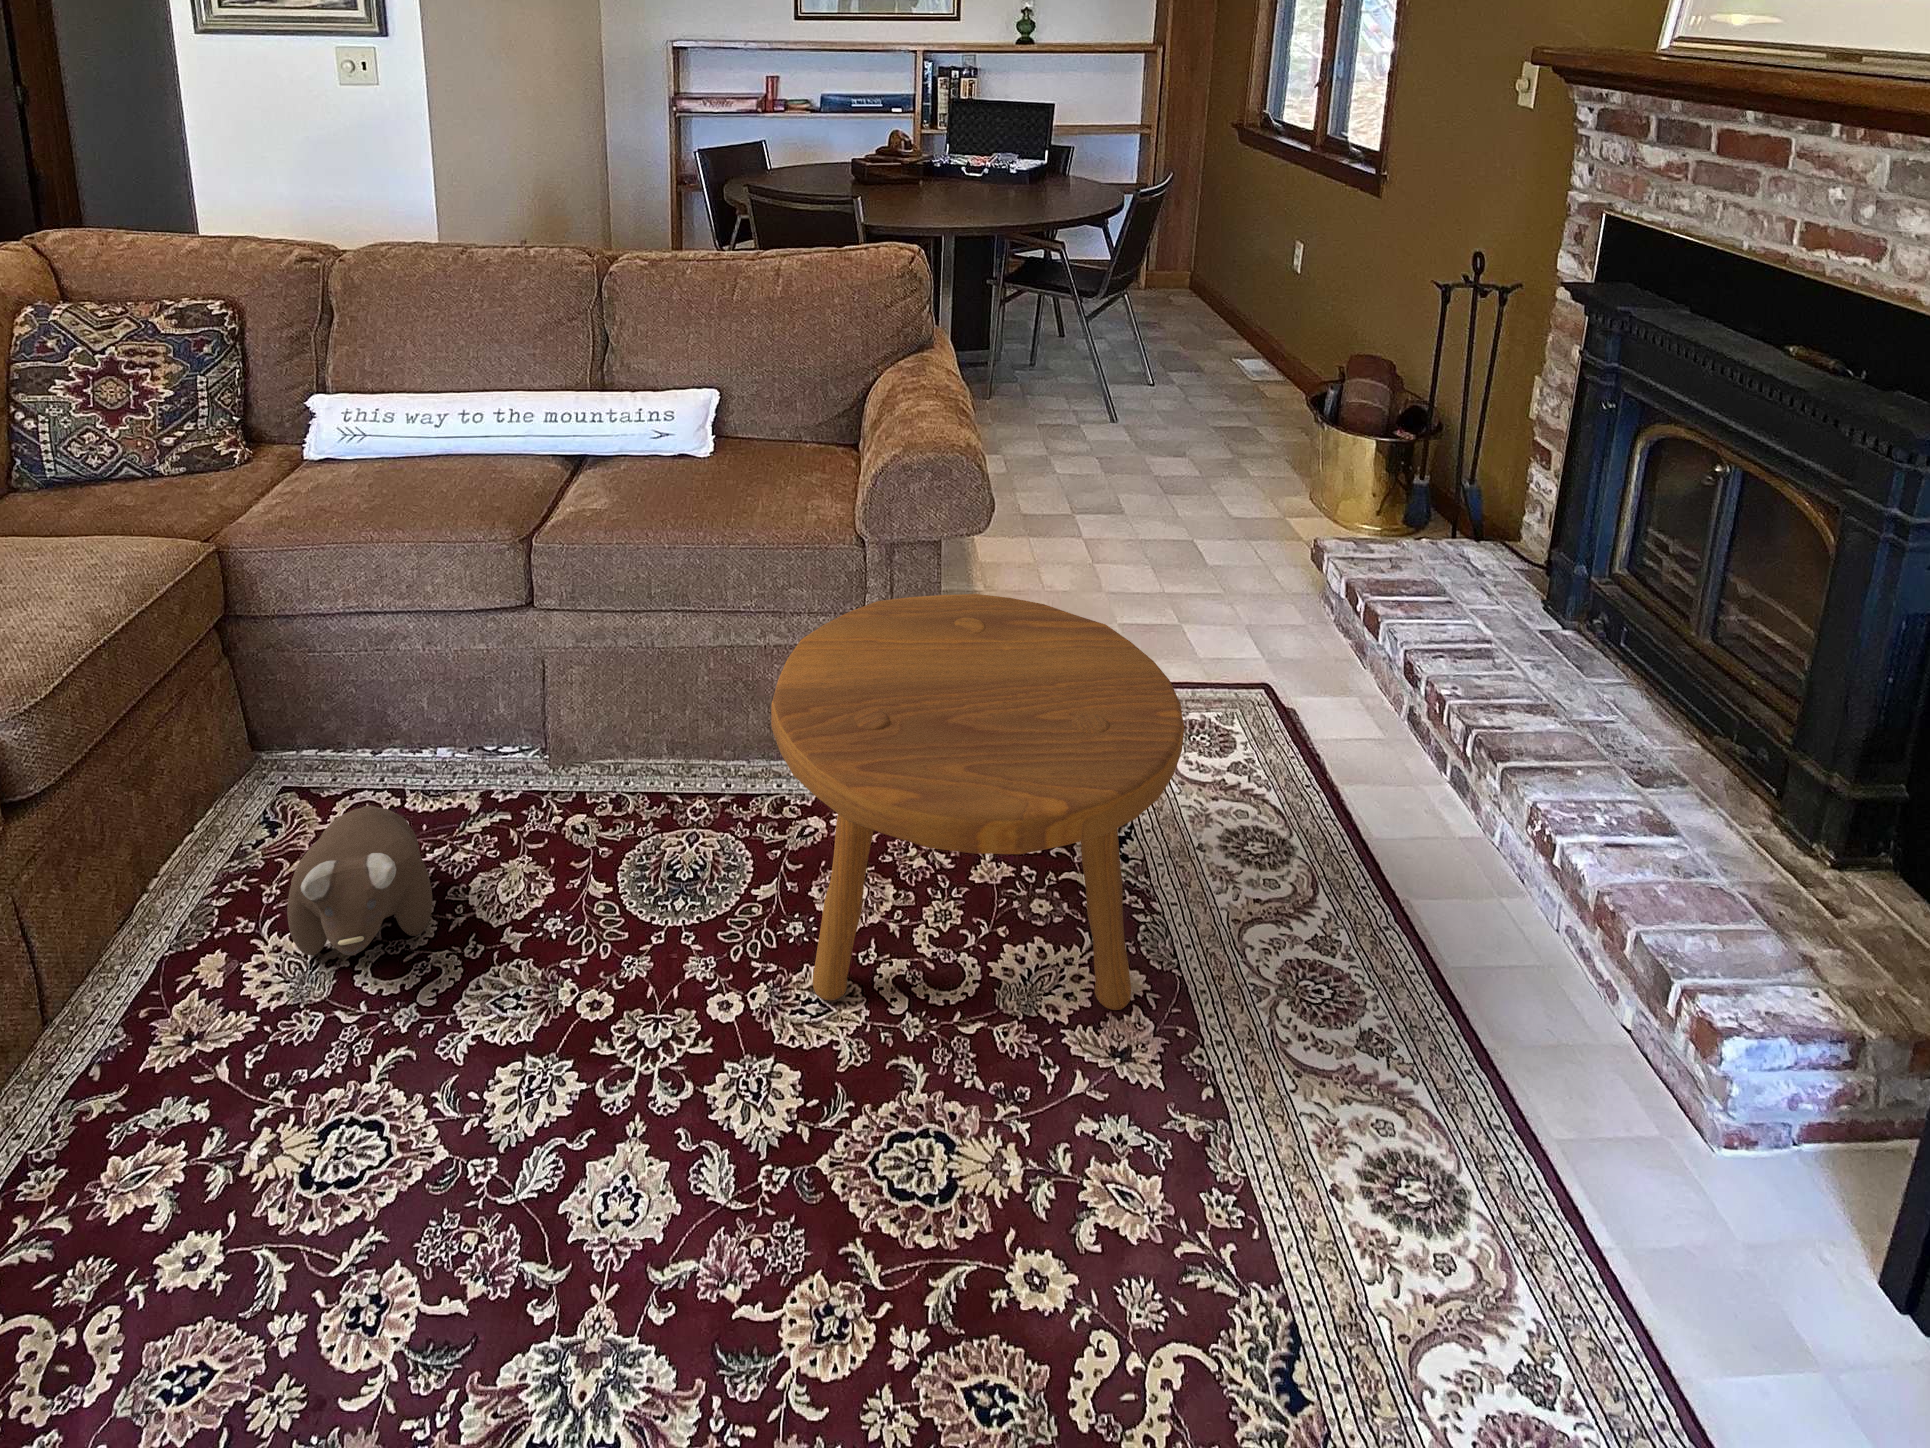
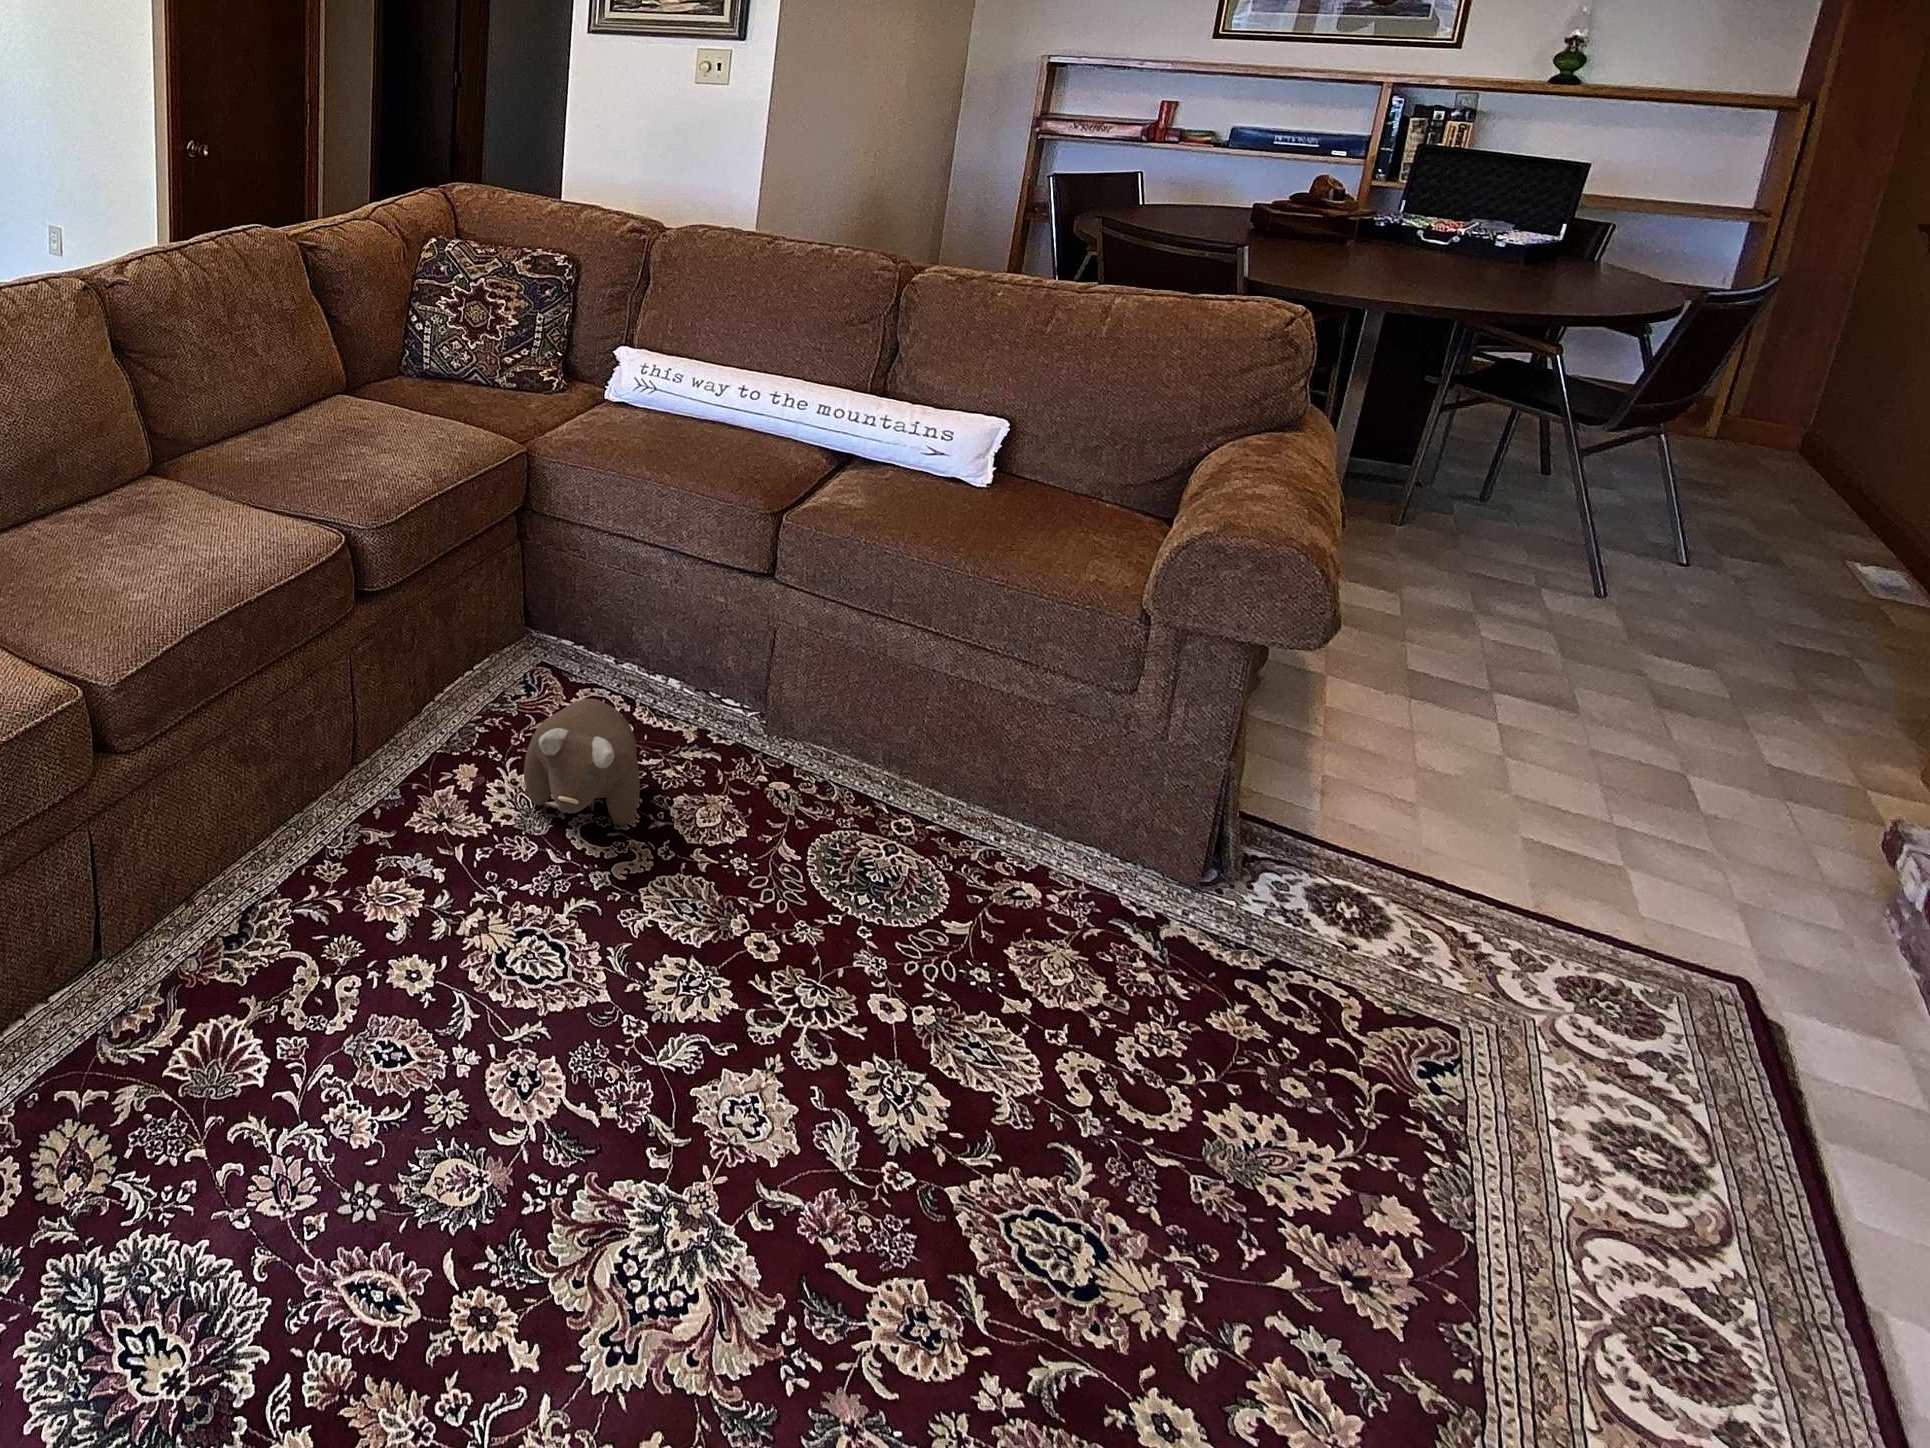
footstool: present [771,594,1184,1010] -> none [983,677,1538,1234]

